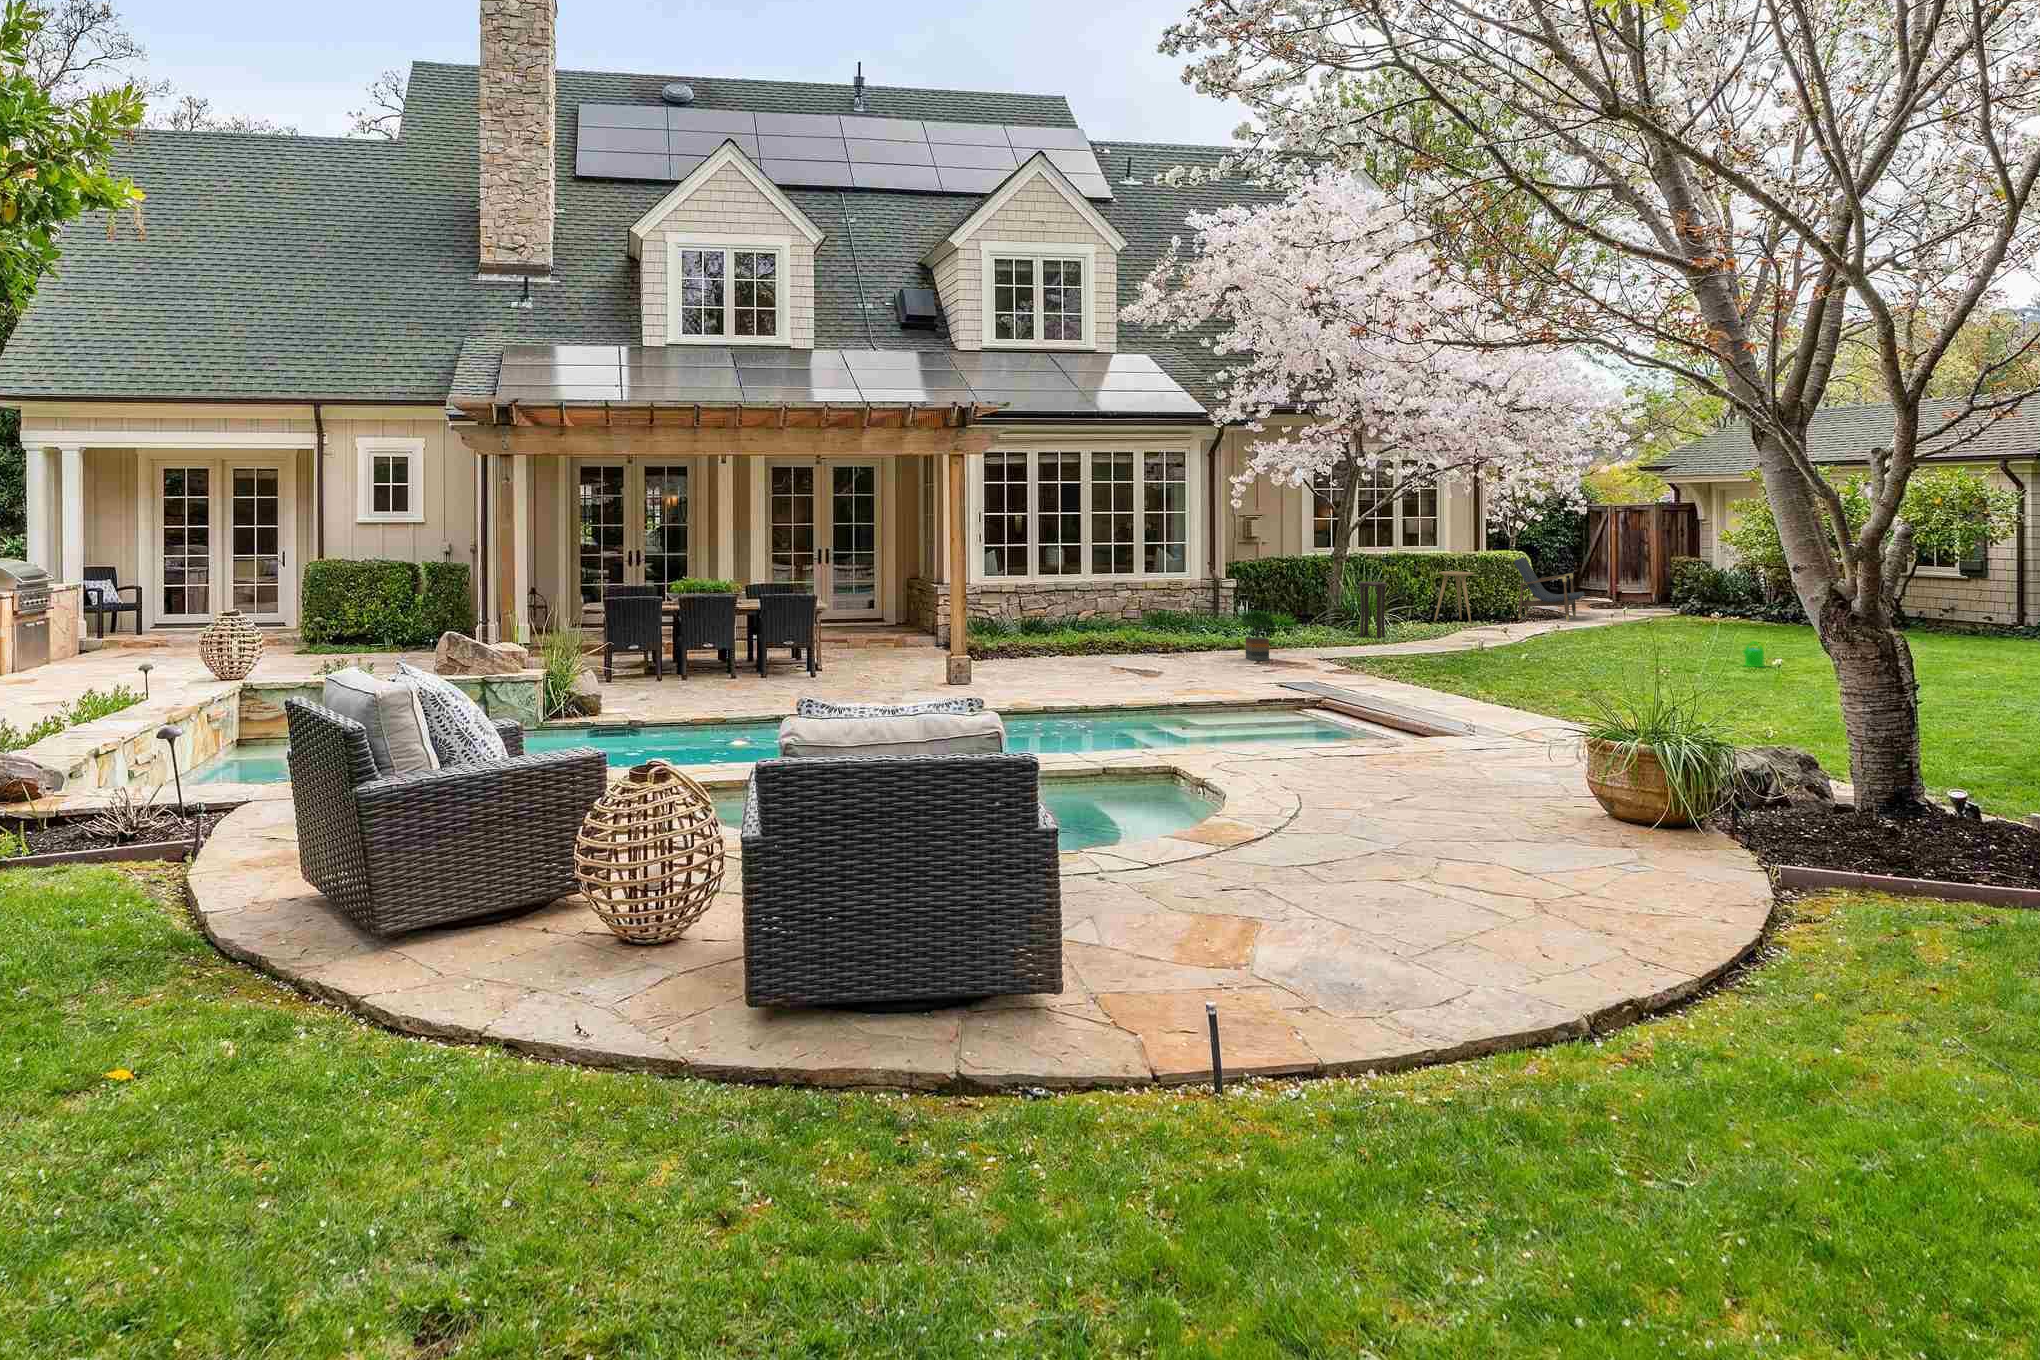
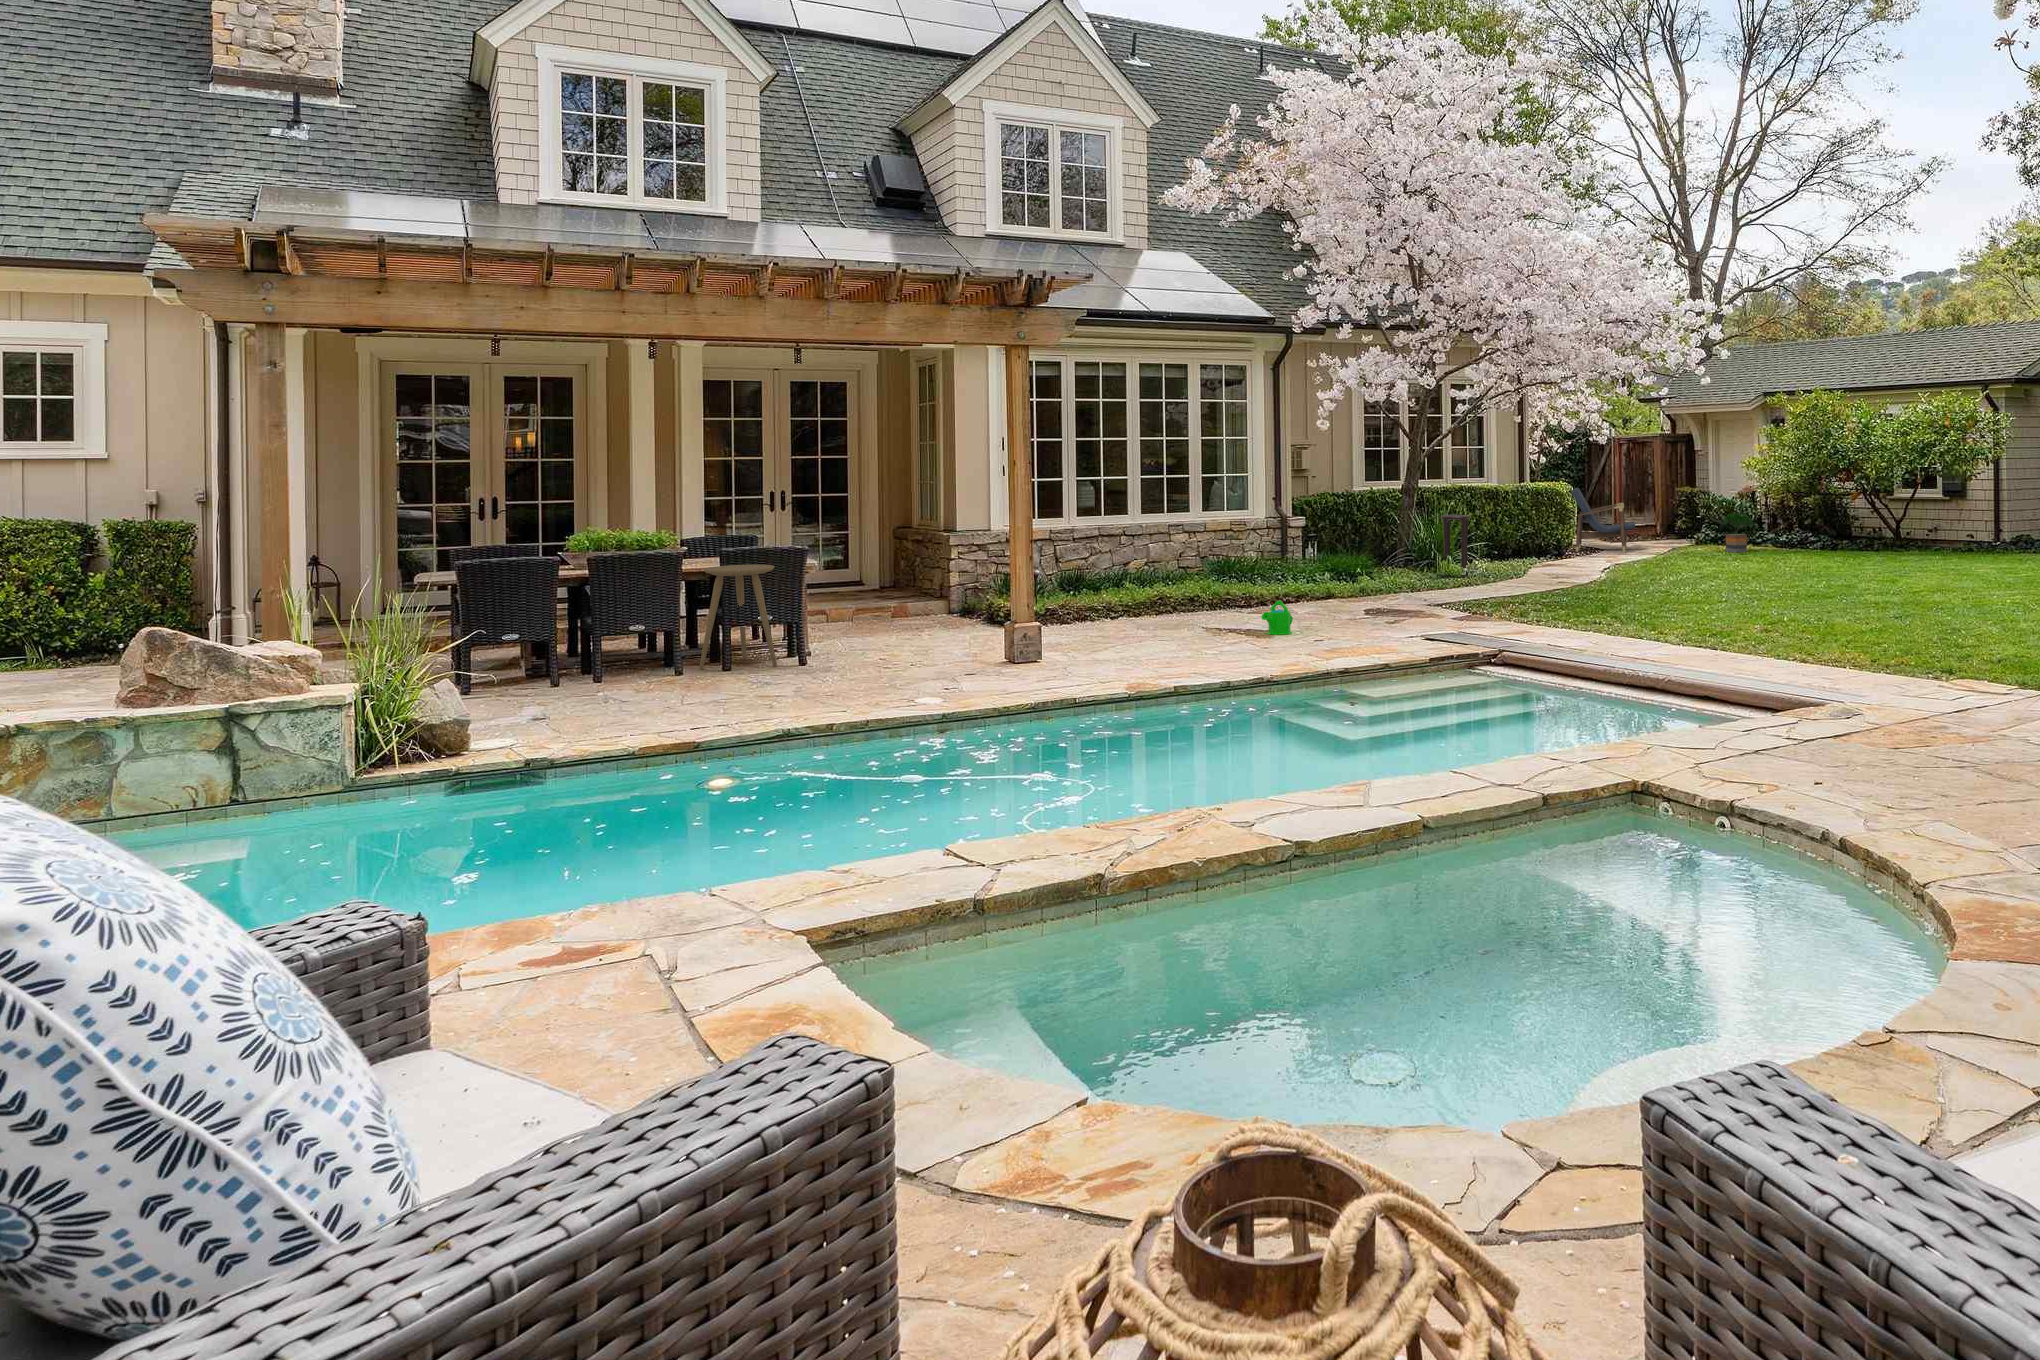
side table: present [1434,571,1474,623] -> present [699,564,777,669]
potted tree: present [1242,612,1276,661] -> present [1723,513,1753,553]
watering can: present [1743,641,1764,667] -> present [1262,601,1293,635]

